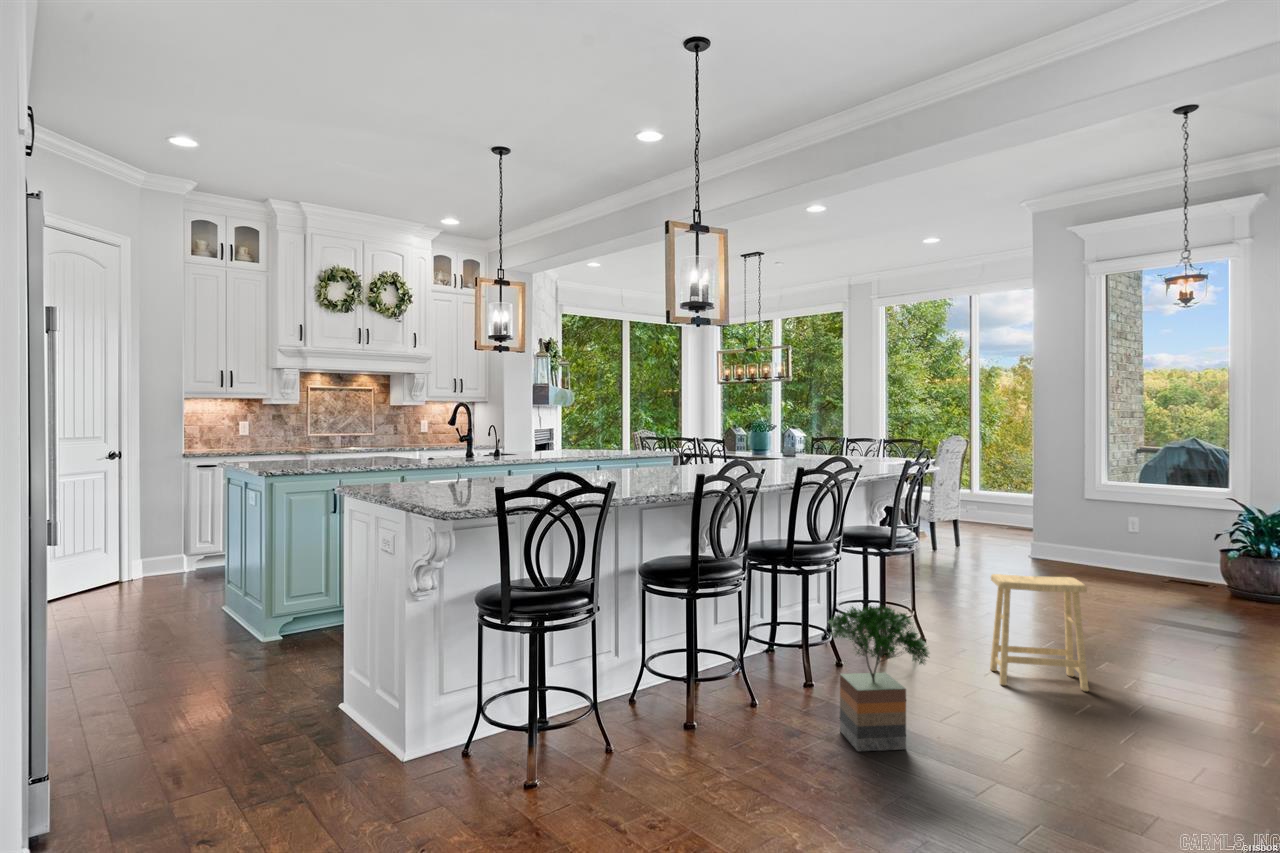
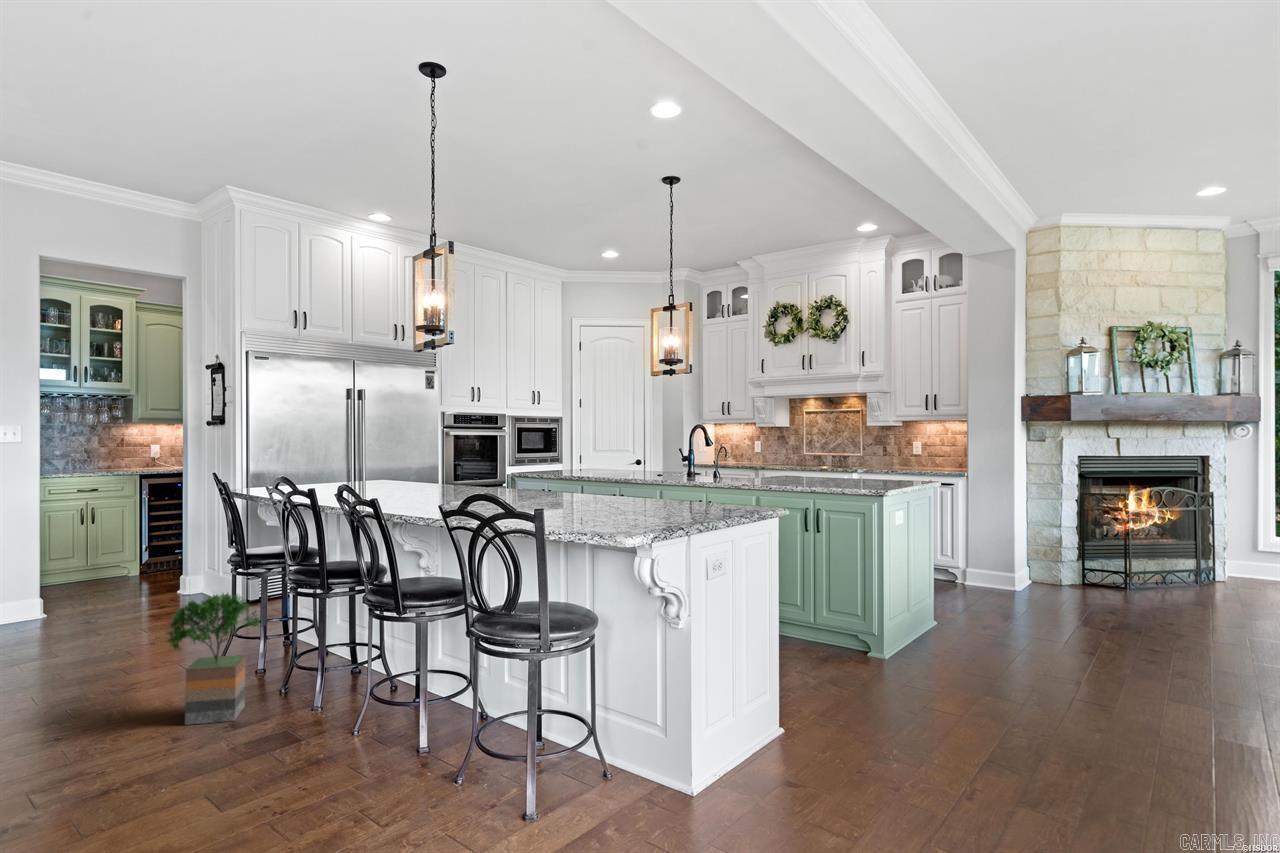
footstool: present [990,574,1089,691] -> none [264,642,389,834]

